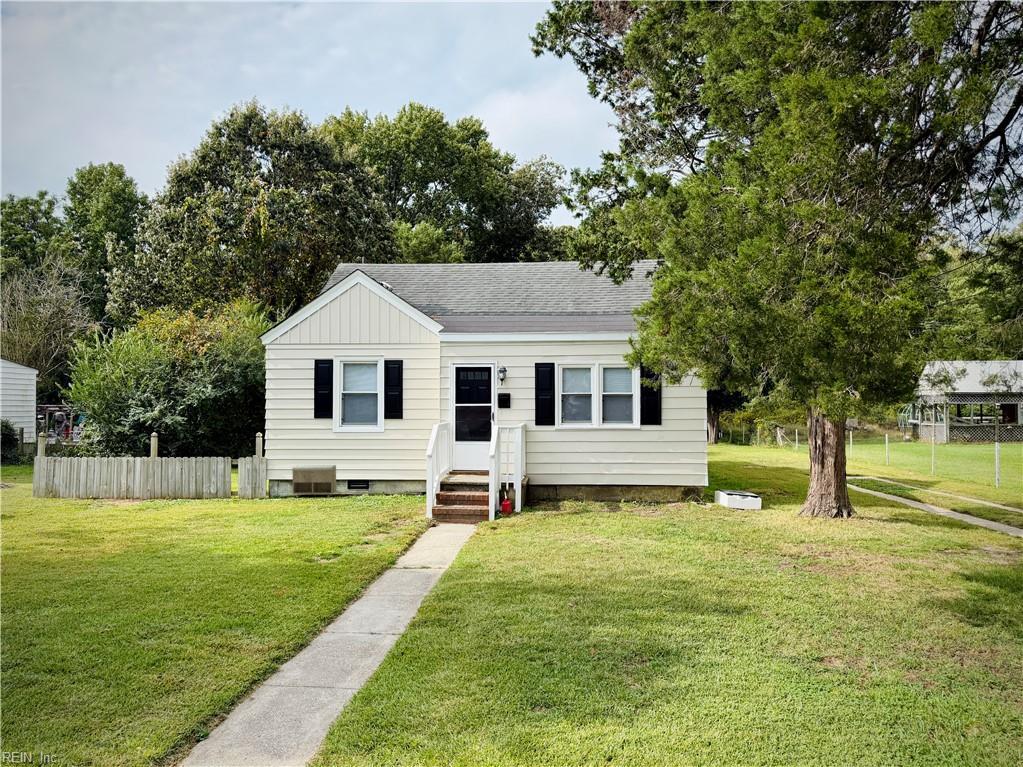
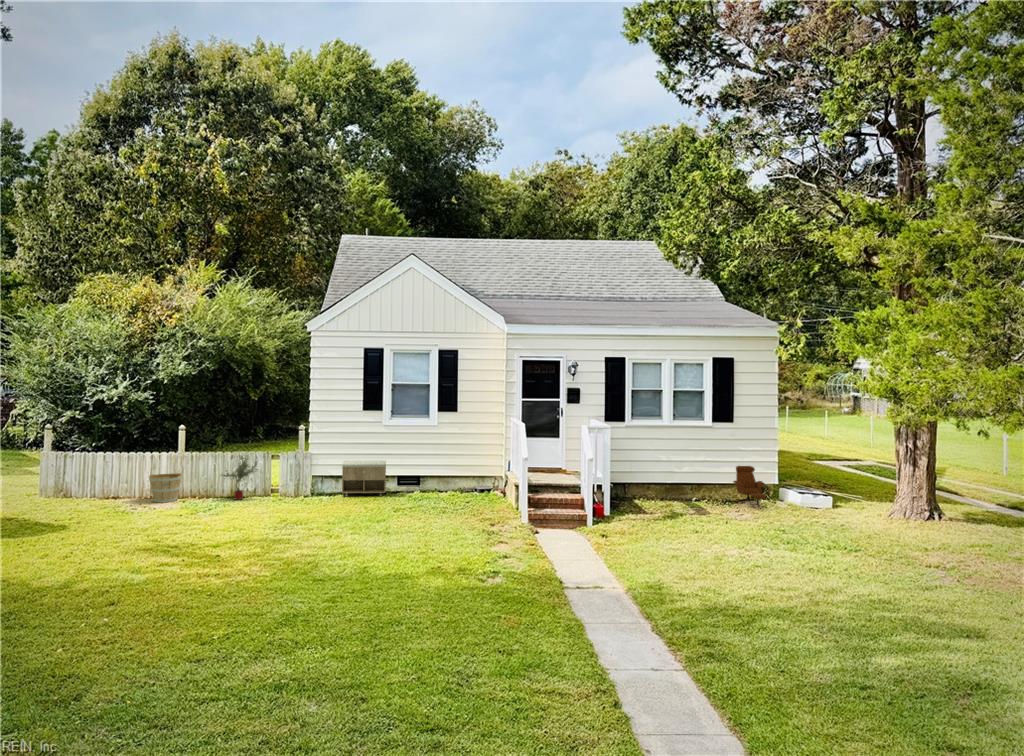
potted tree: none [184,459,217,499] -> present [222,457,258,500]
lounge chair: none [660,467,690,509] -> present [733,466,766,508]
wooden bucket: none [122,476,152,501] -> present [149,473,182,503]

